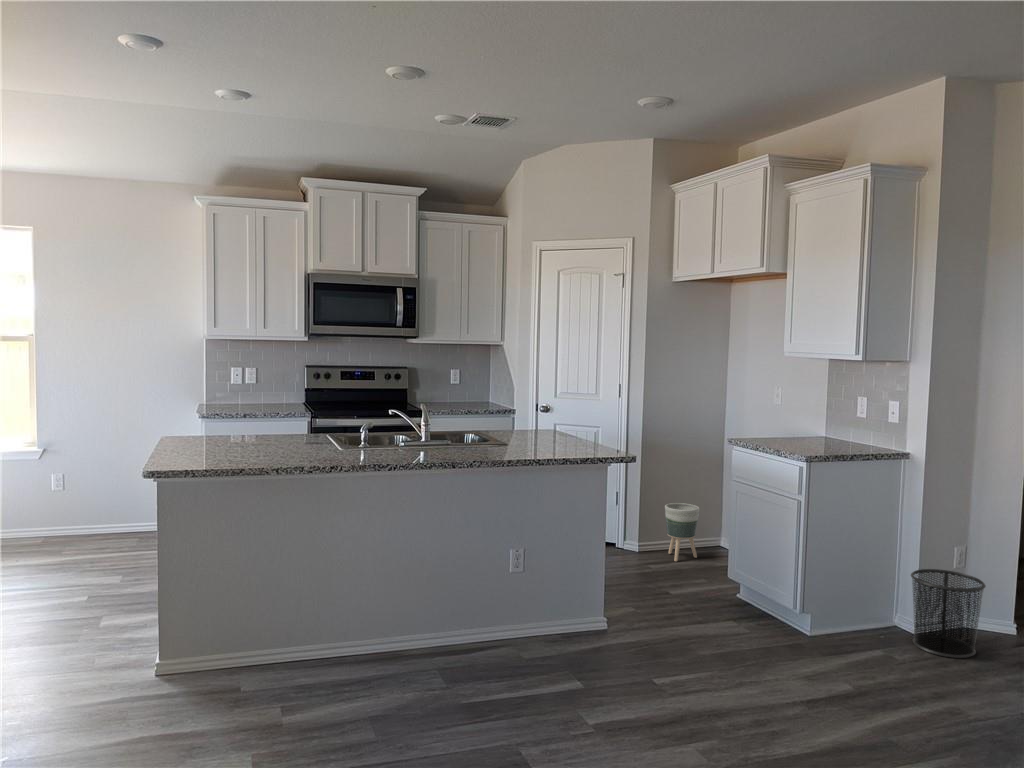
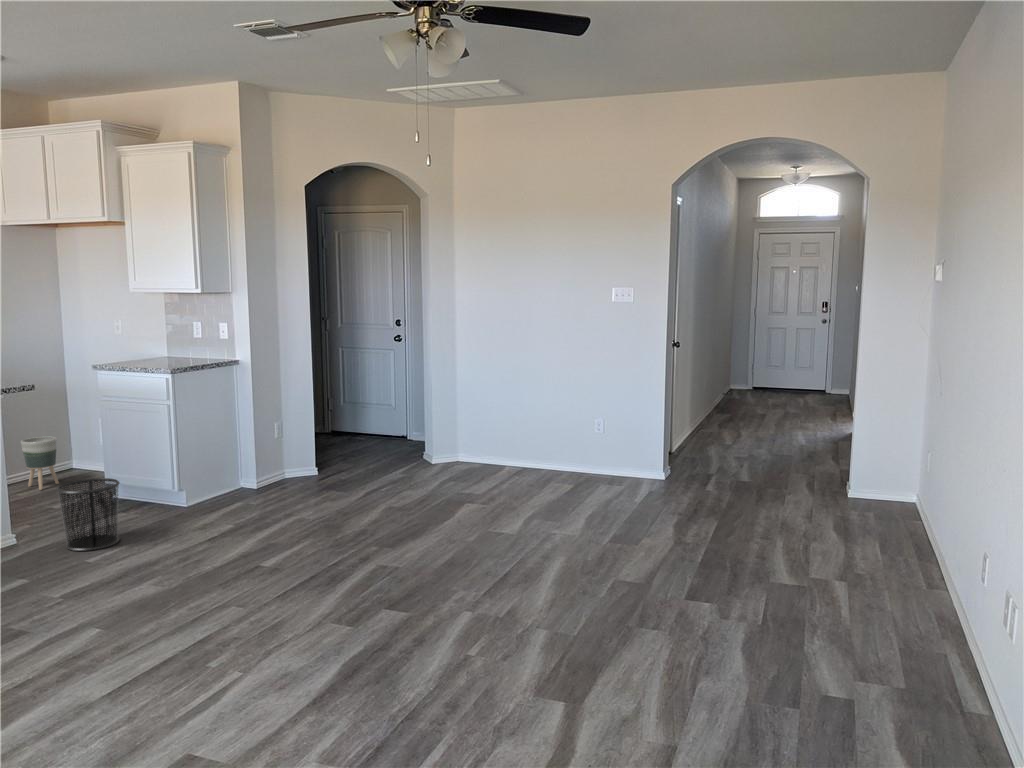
waste bin: present [911,569,986,658] -> present [56,478,120,551]

